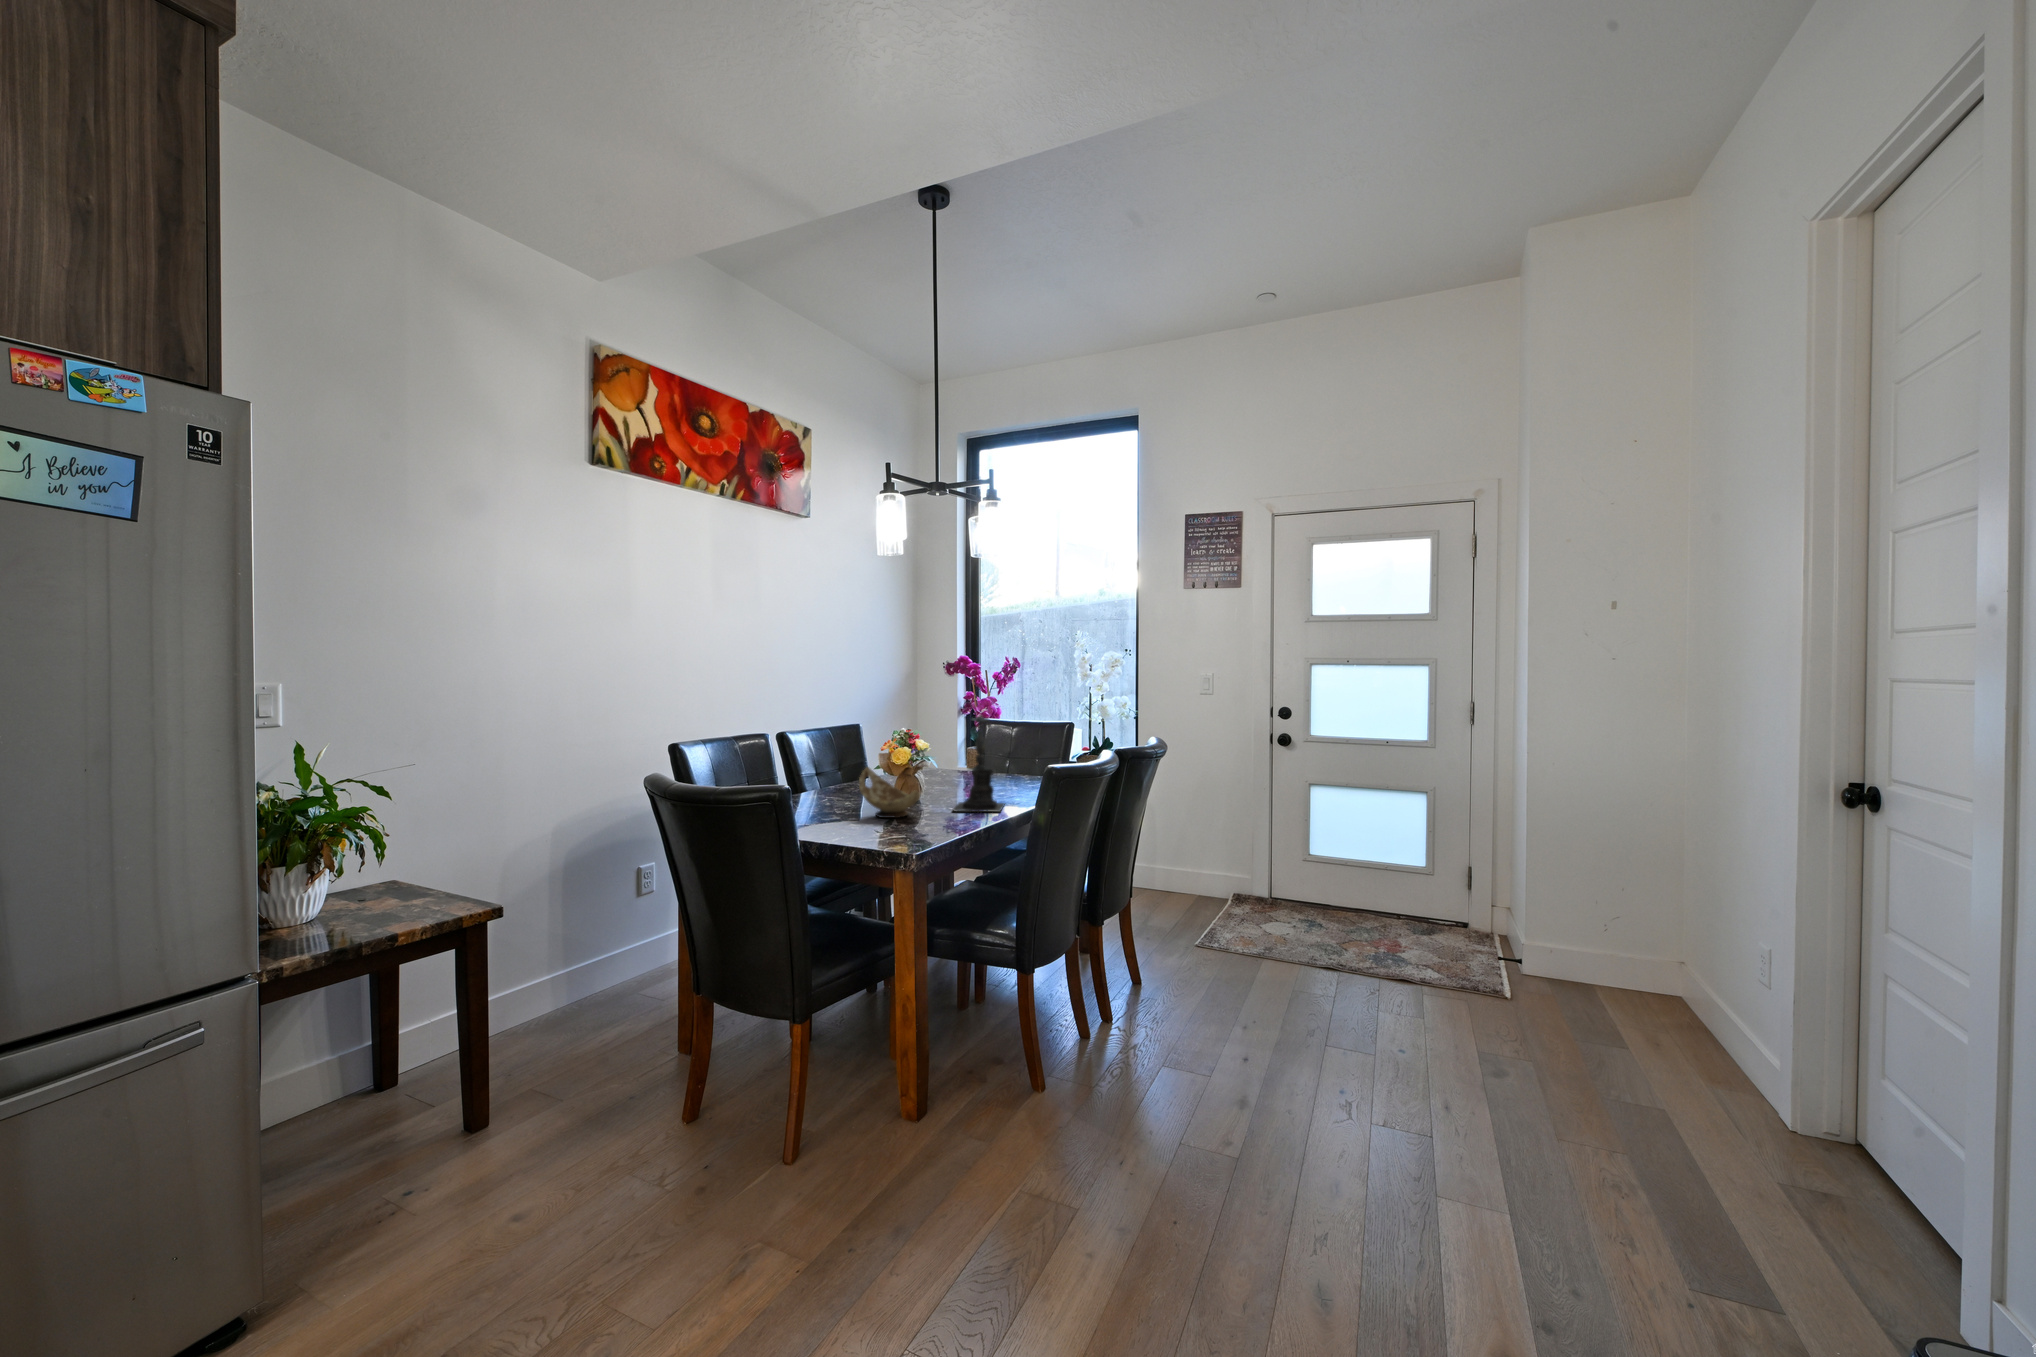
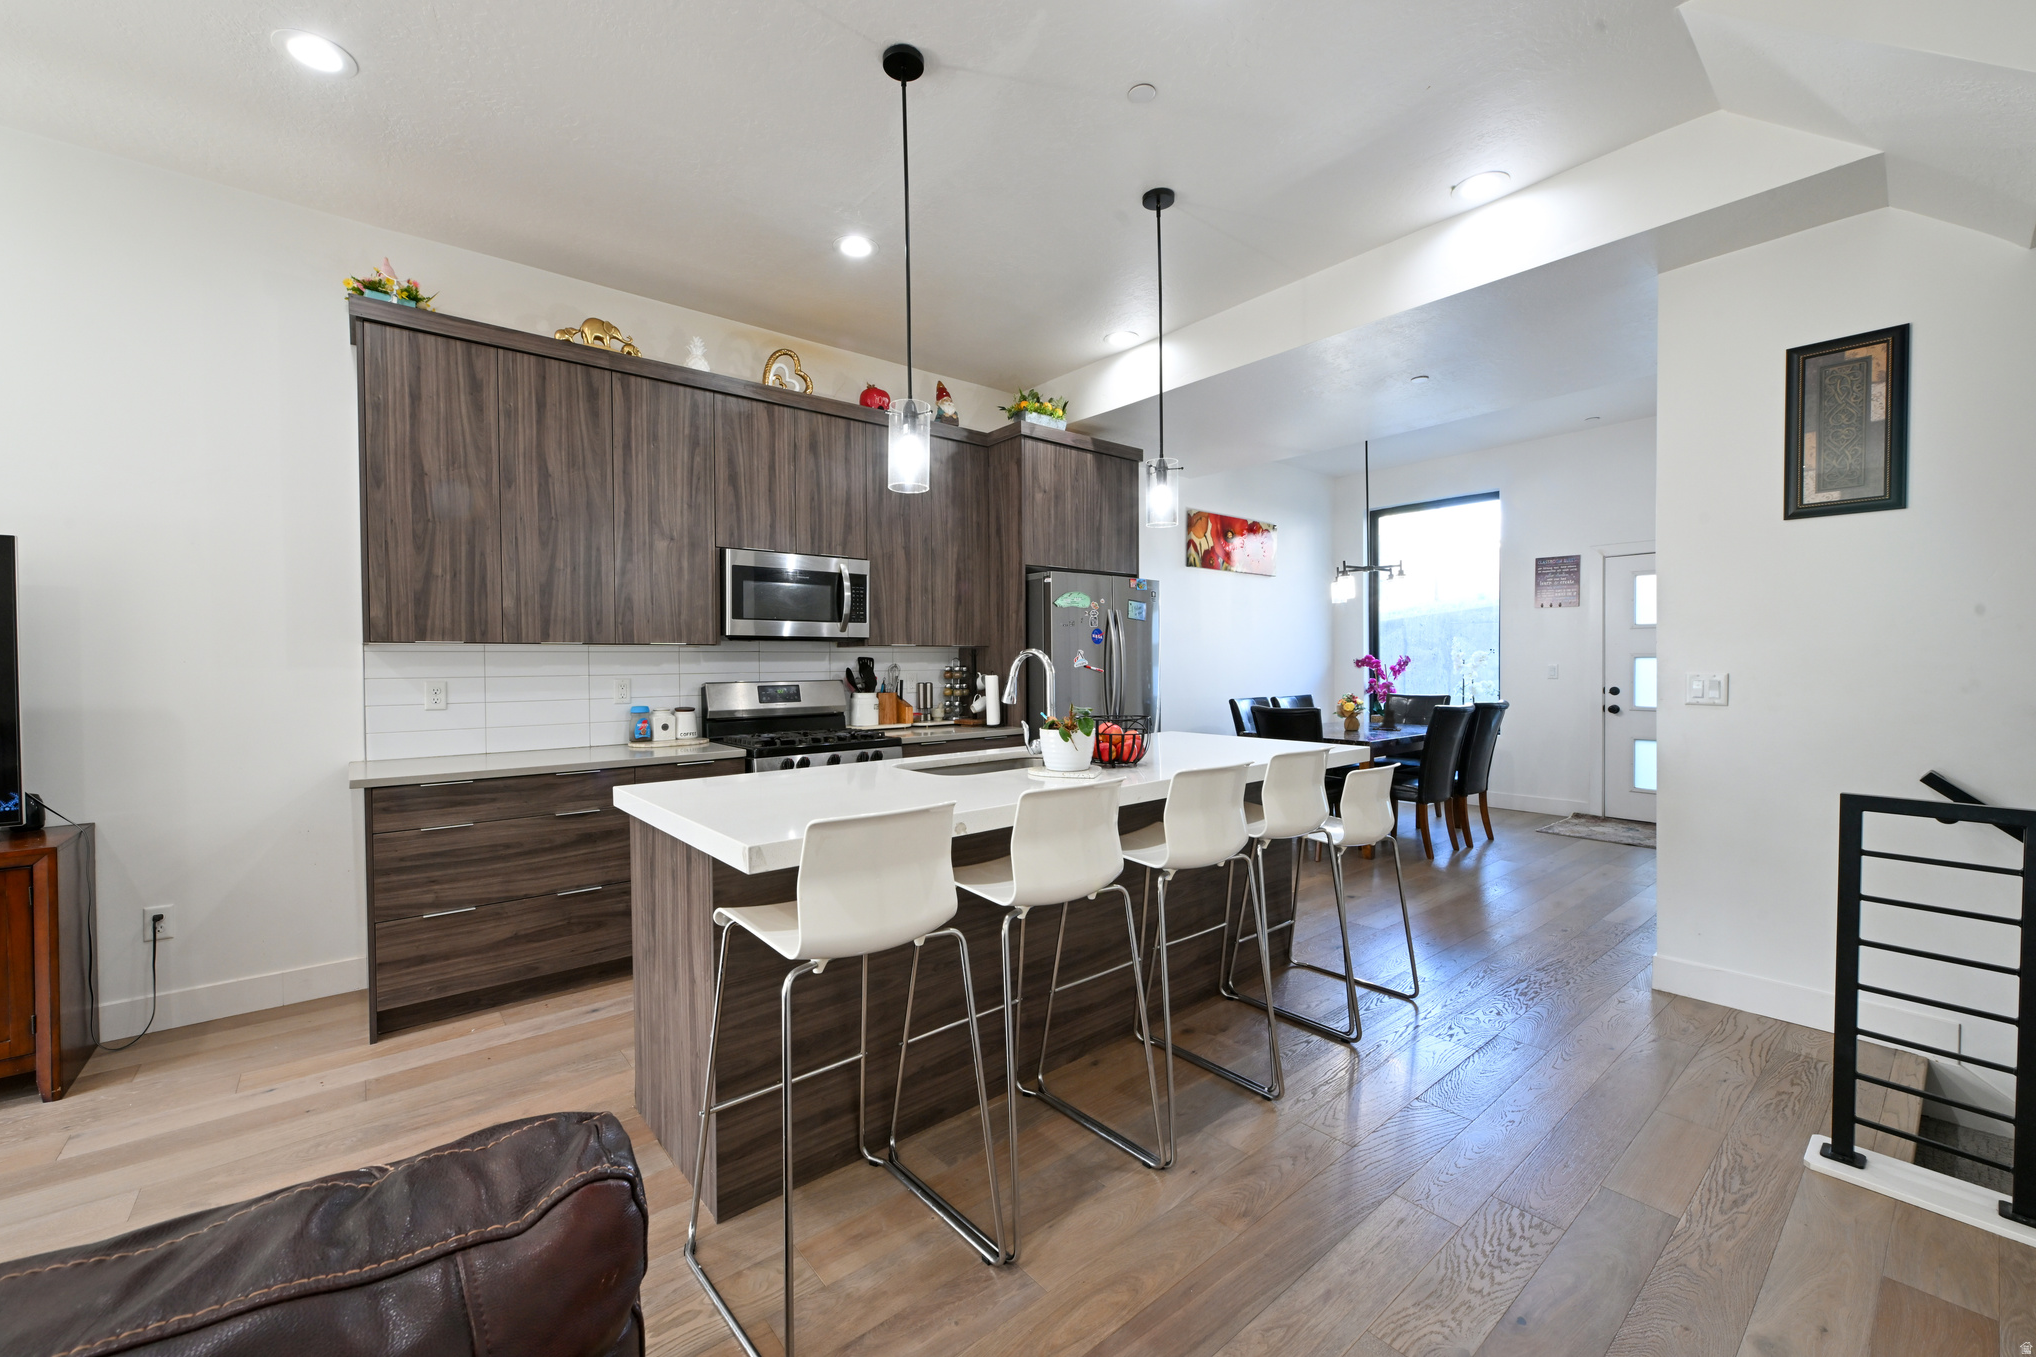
decorative bowl: present [859,767,920,818] -> none [1324,706,1357,729]

